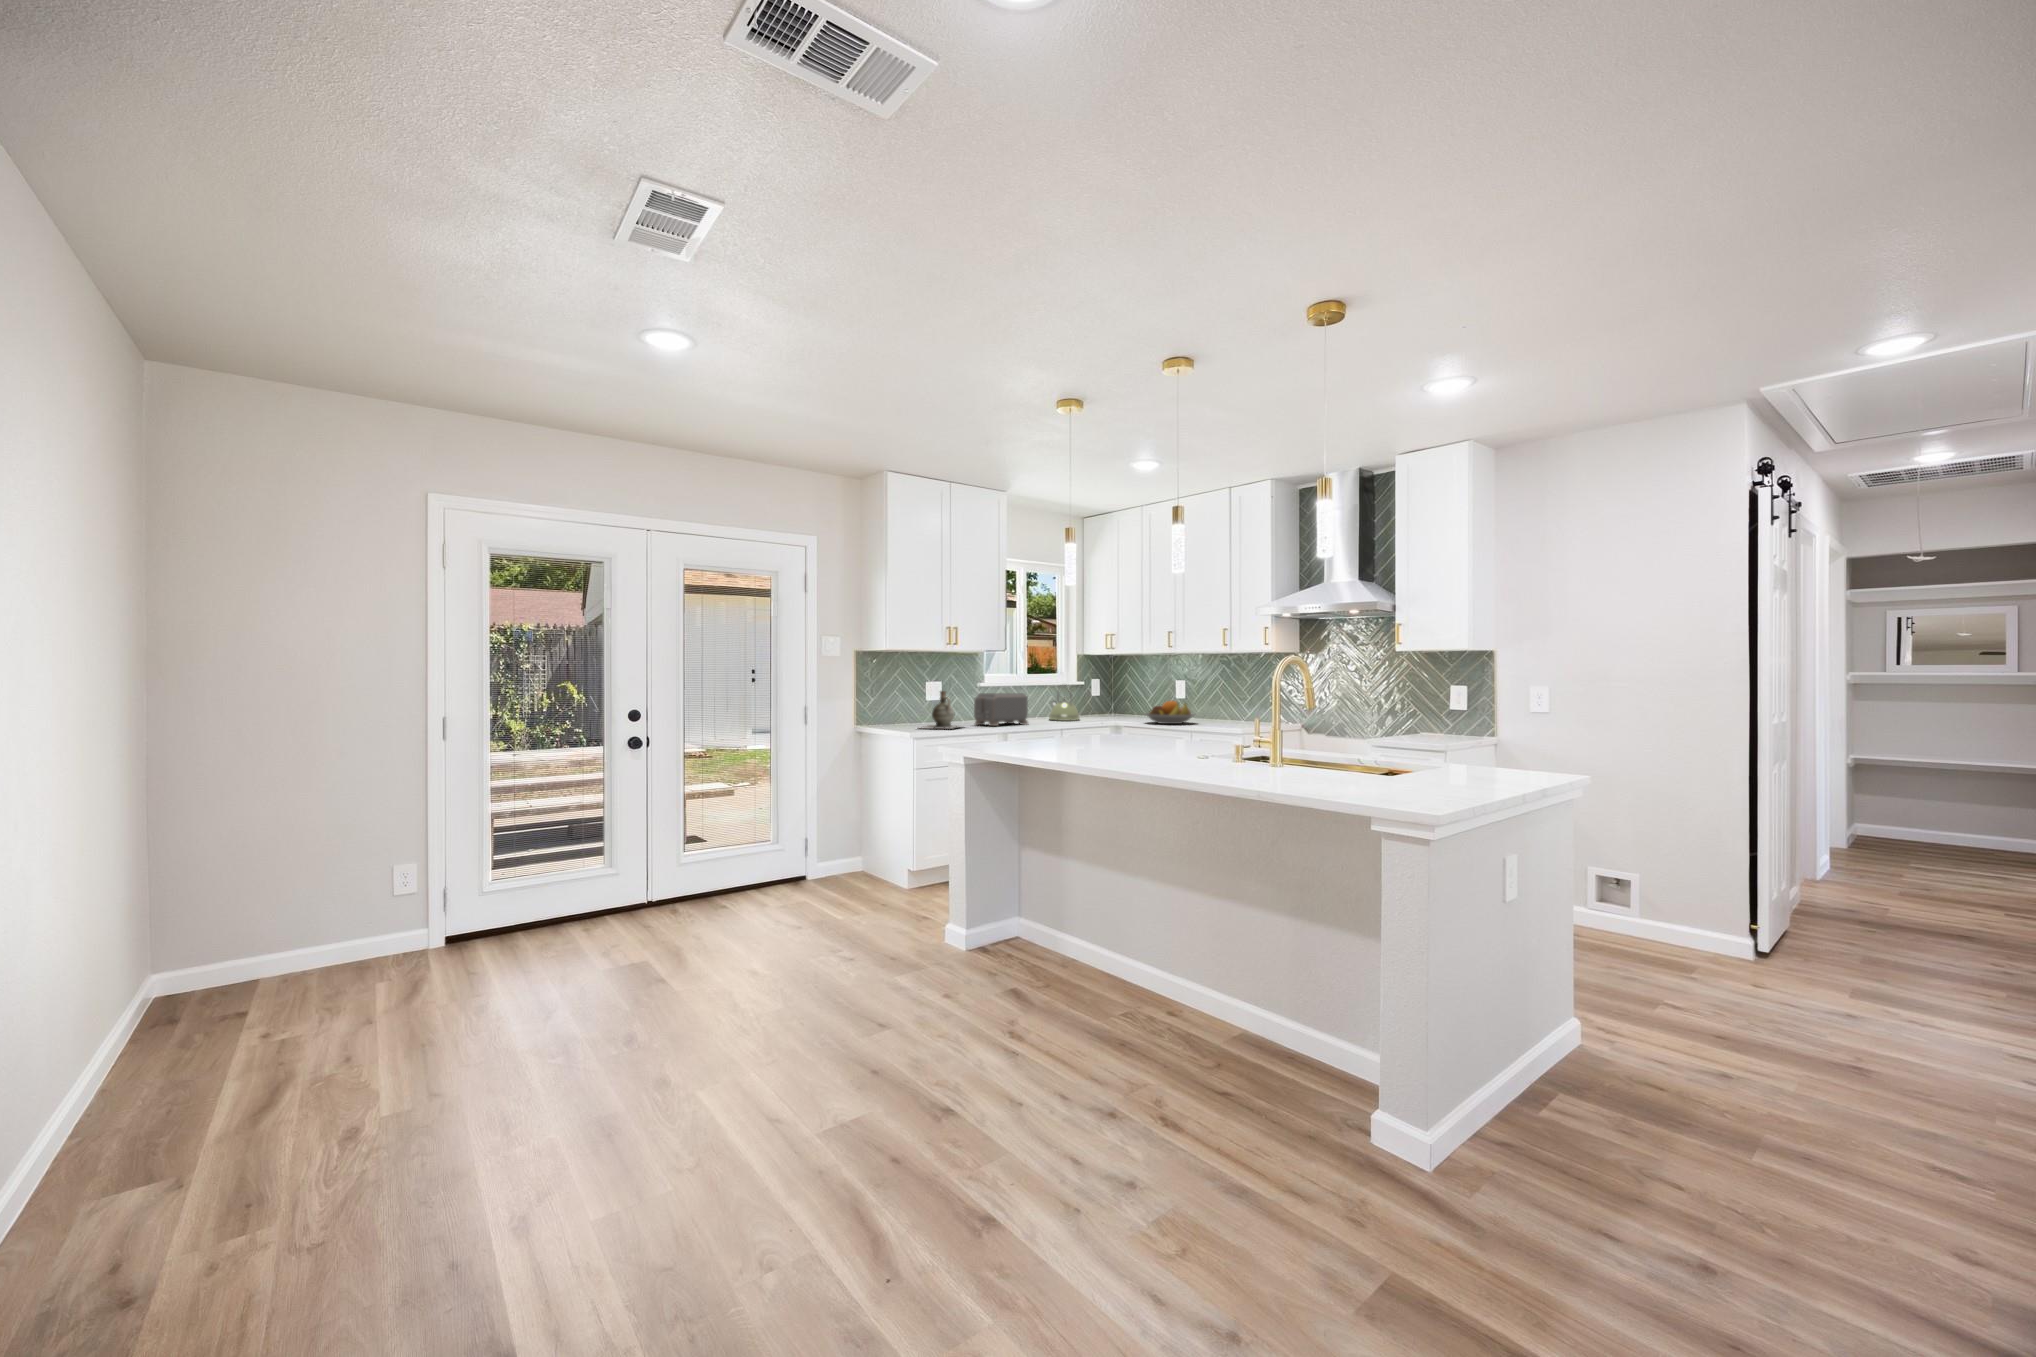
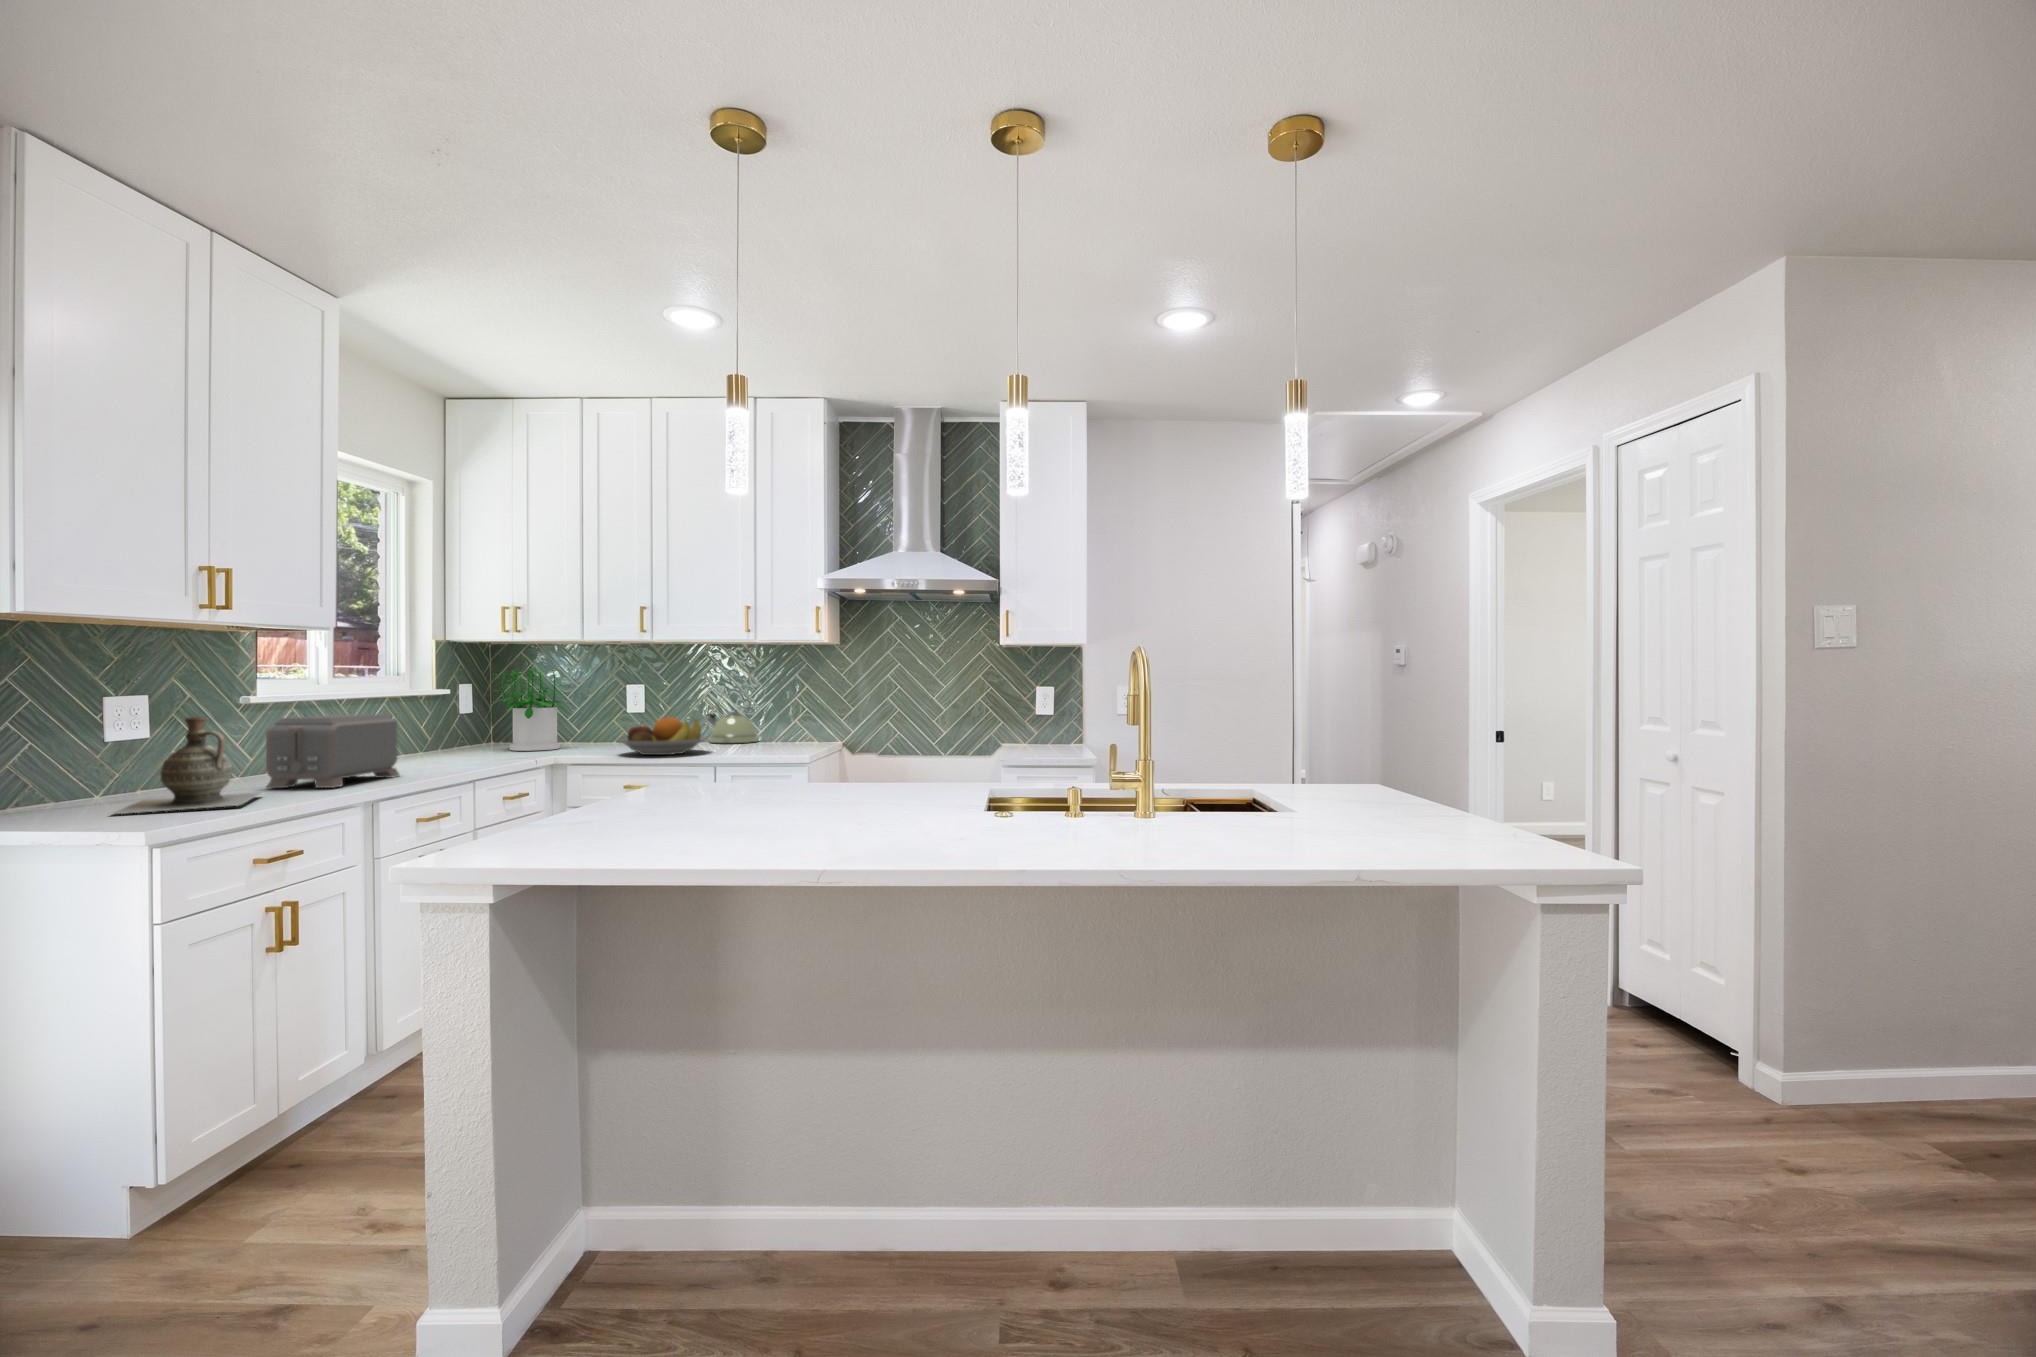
potted plant: none [1097,670,1133,718] -> present [494,667,566,751]
kettle: present [1049,691,1080,721] -> present [706,691,758,743]

